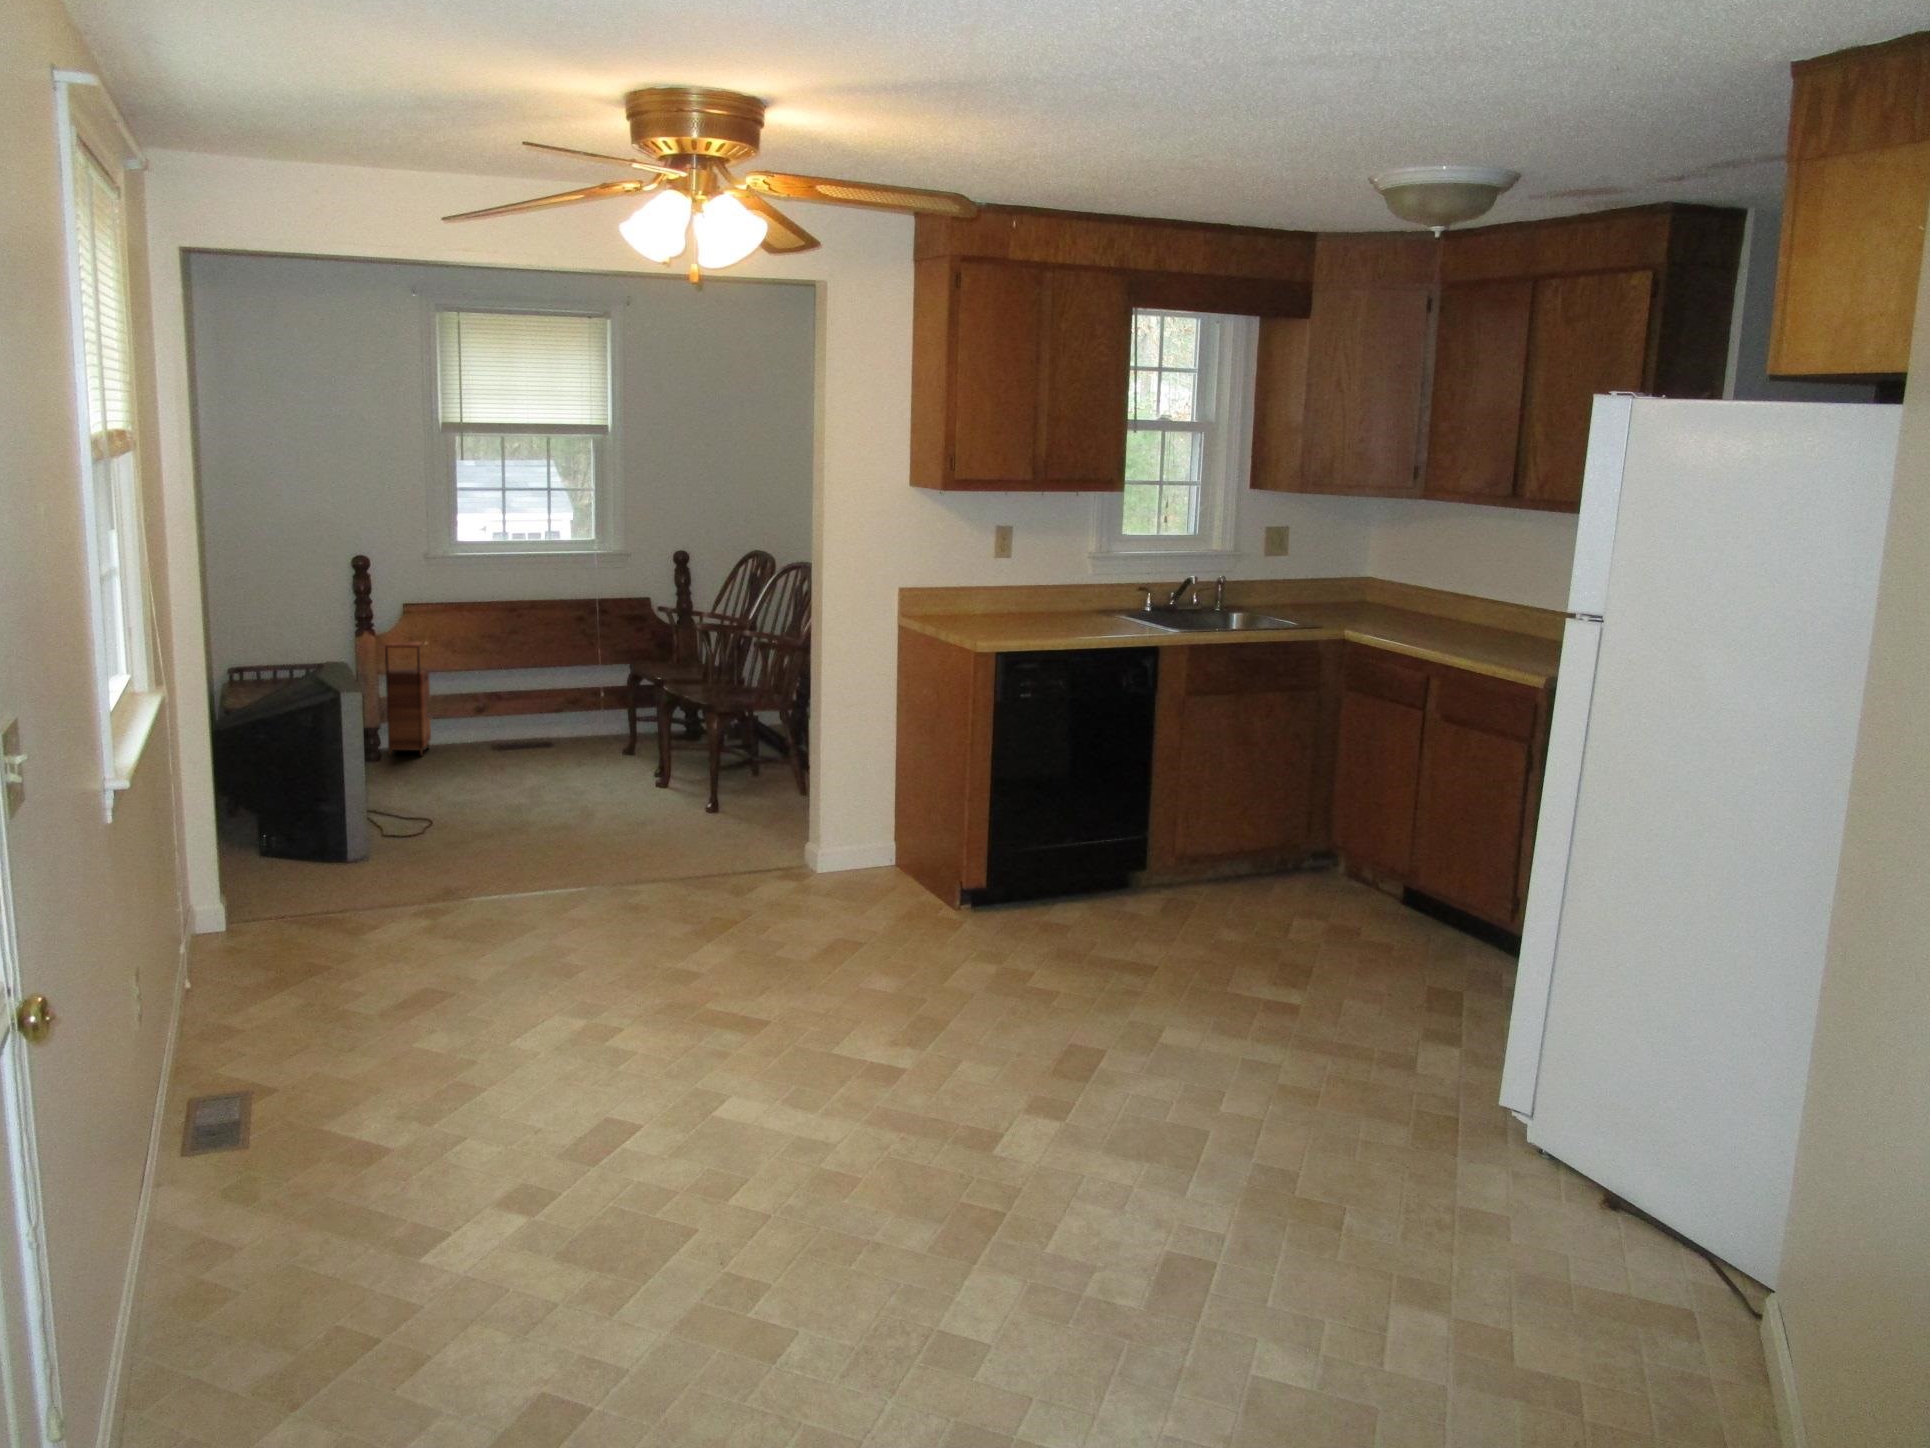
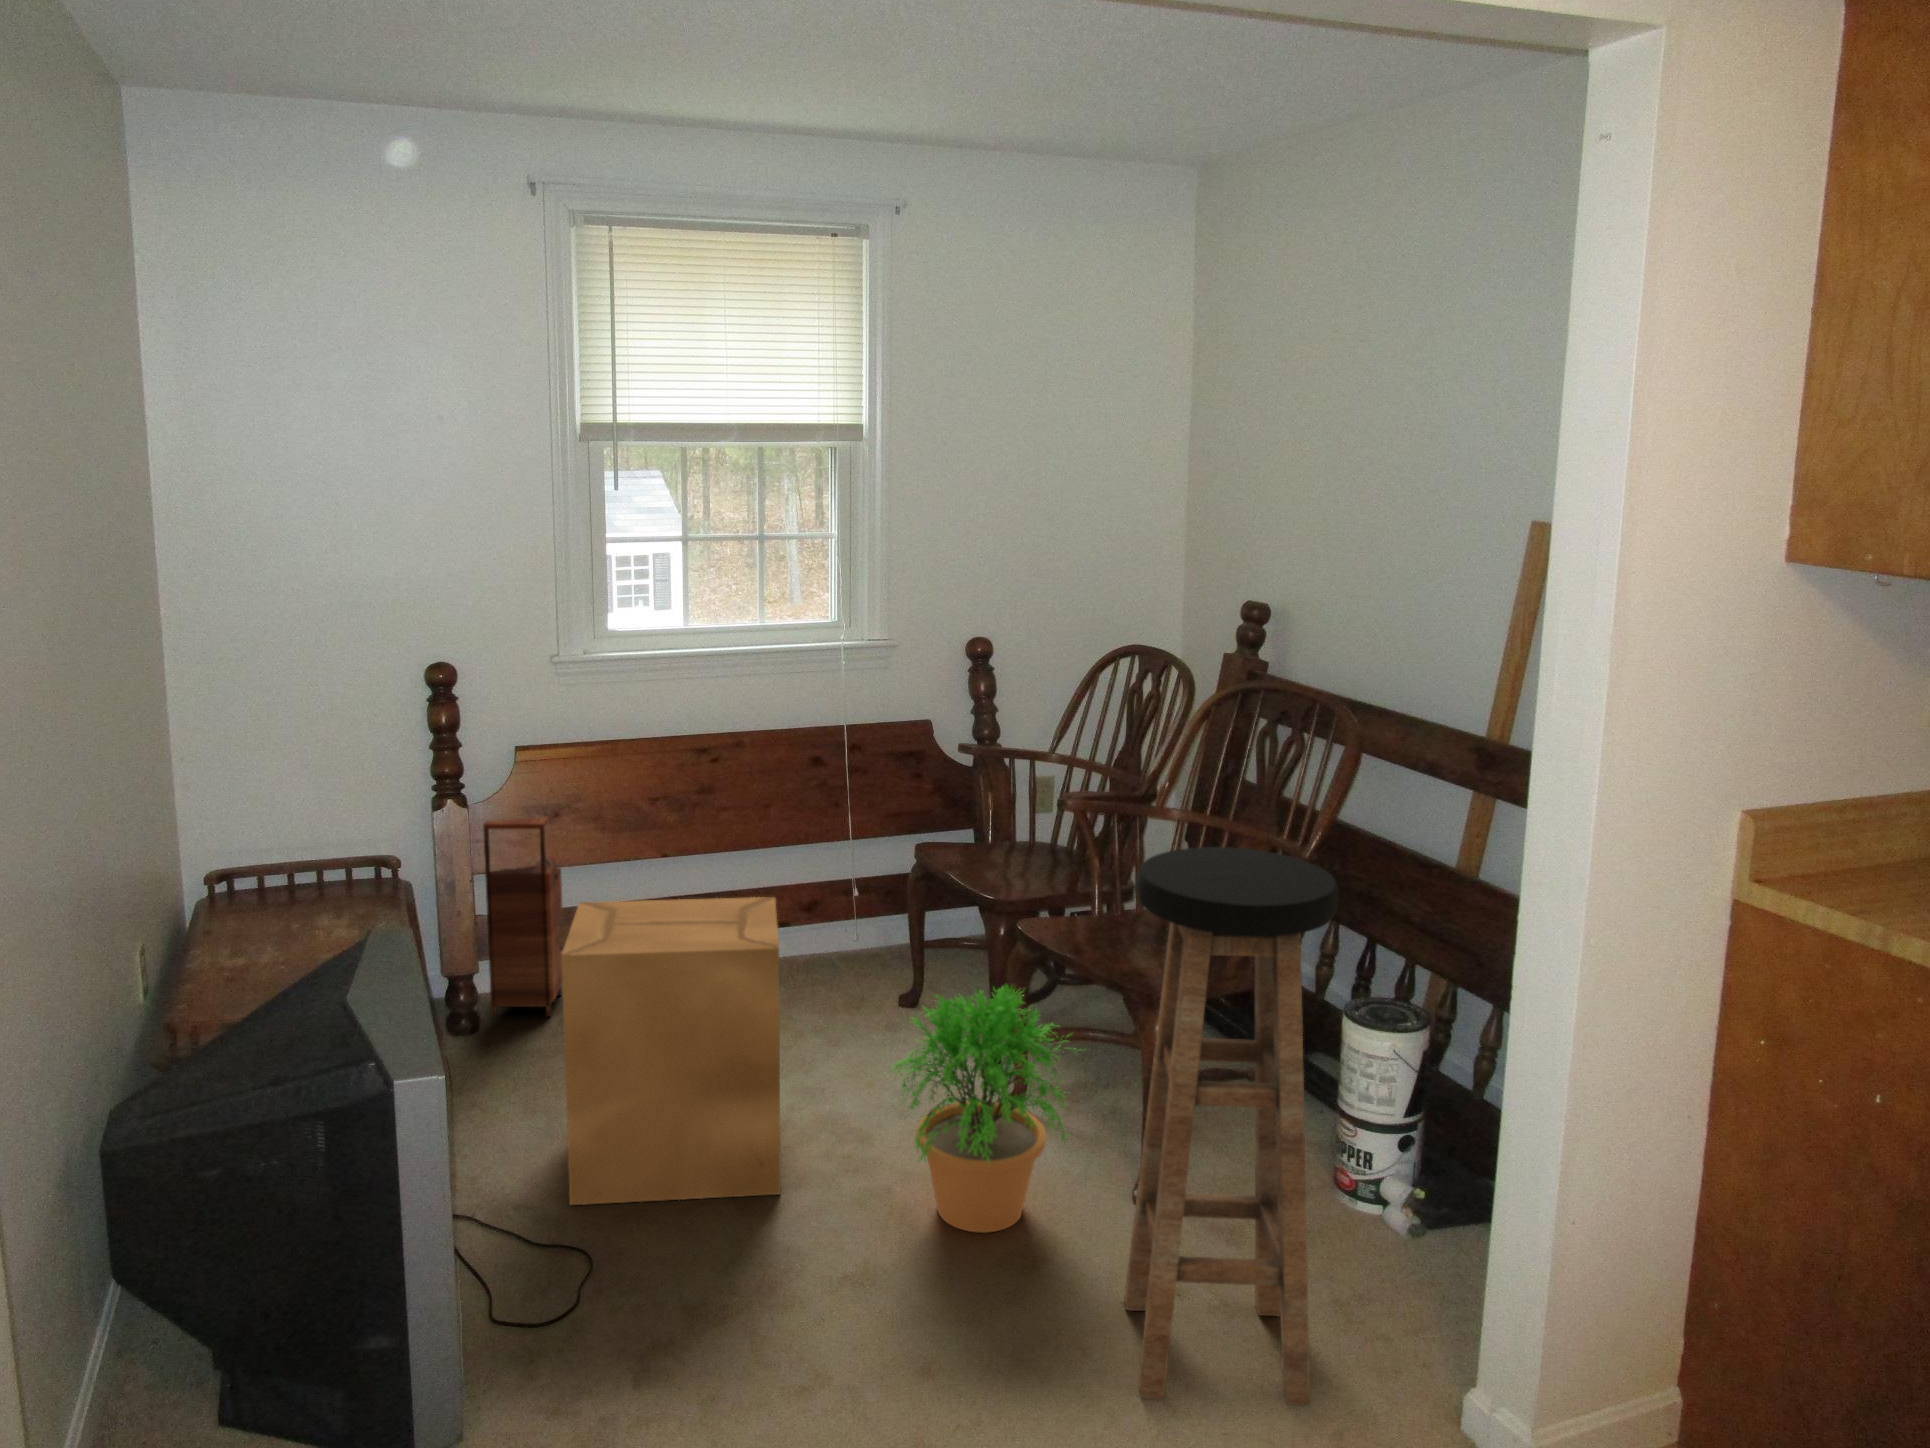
bar stool: none [676,620,760,852] -> present [1124,847,1338,1405]
cardboard box: none [426,668,541,808] -> present [561,897,781,1205]
potted plant: none [583,699,683,816] -> present [893,985,1075,1233]

